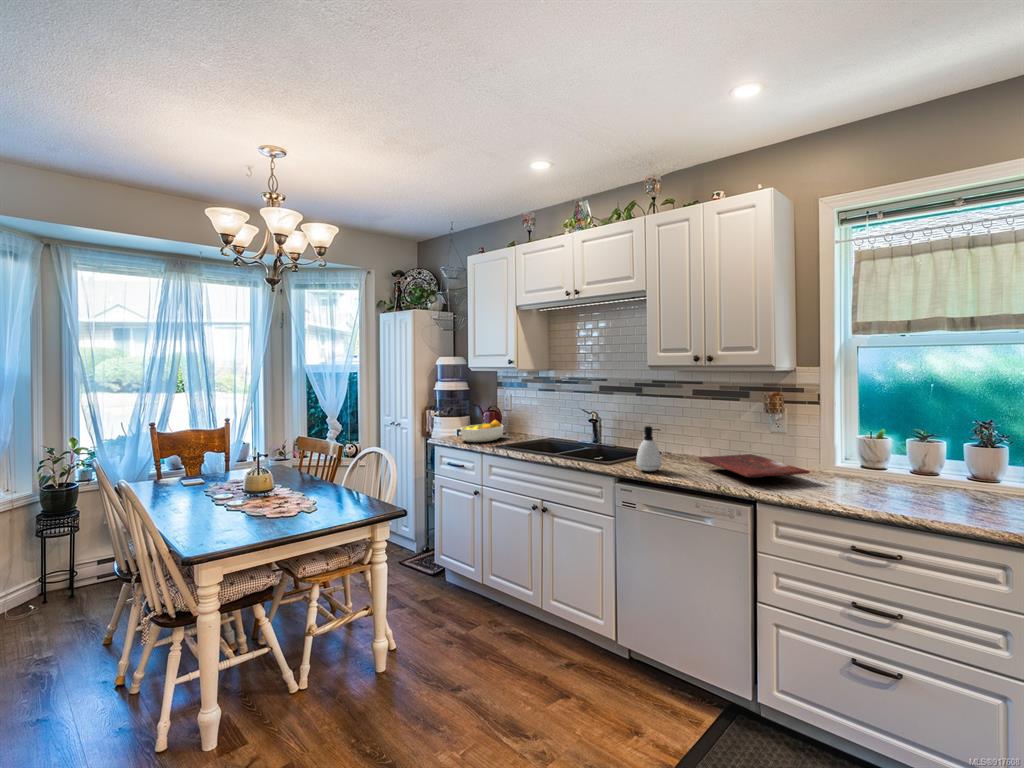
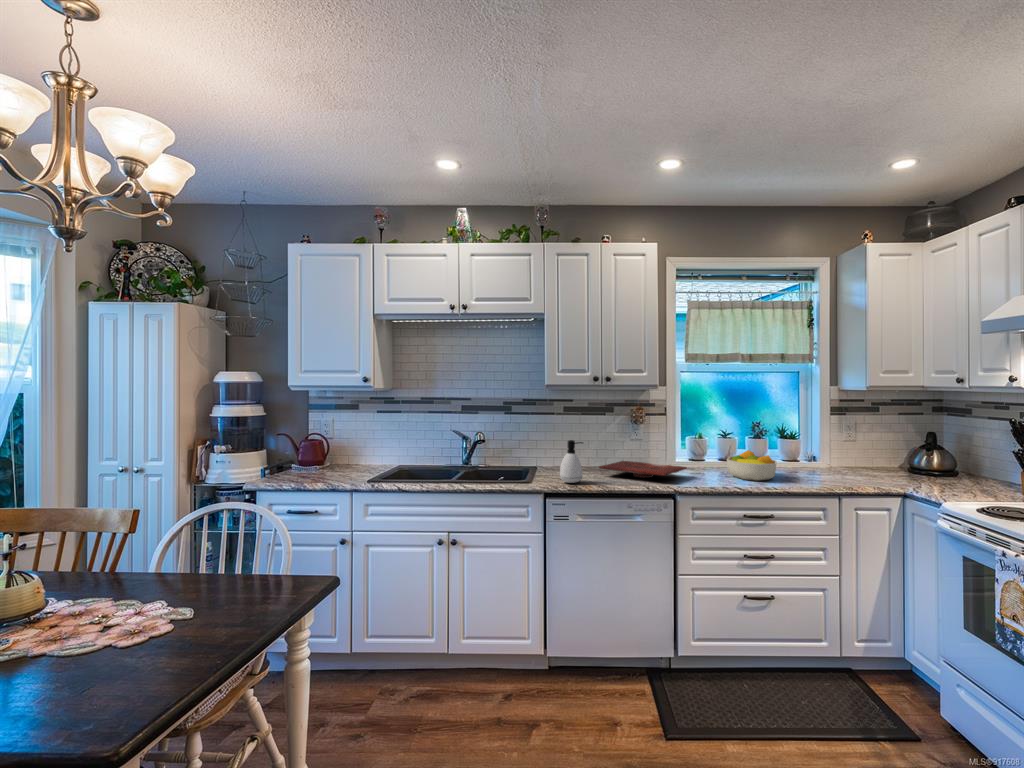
fruit bowl: present [460,420,503,442] -> present [727,450,777,481]

